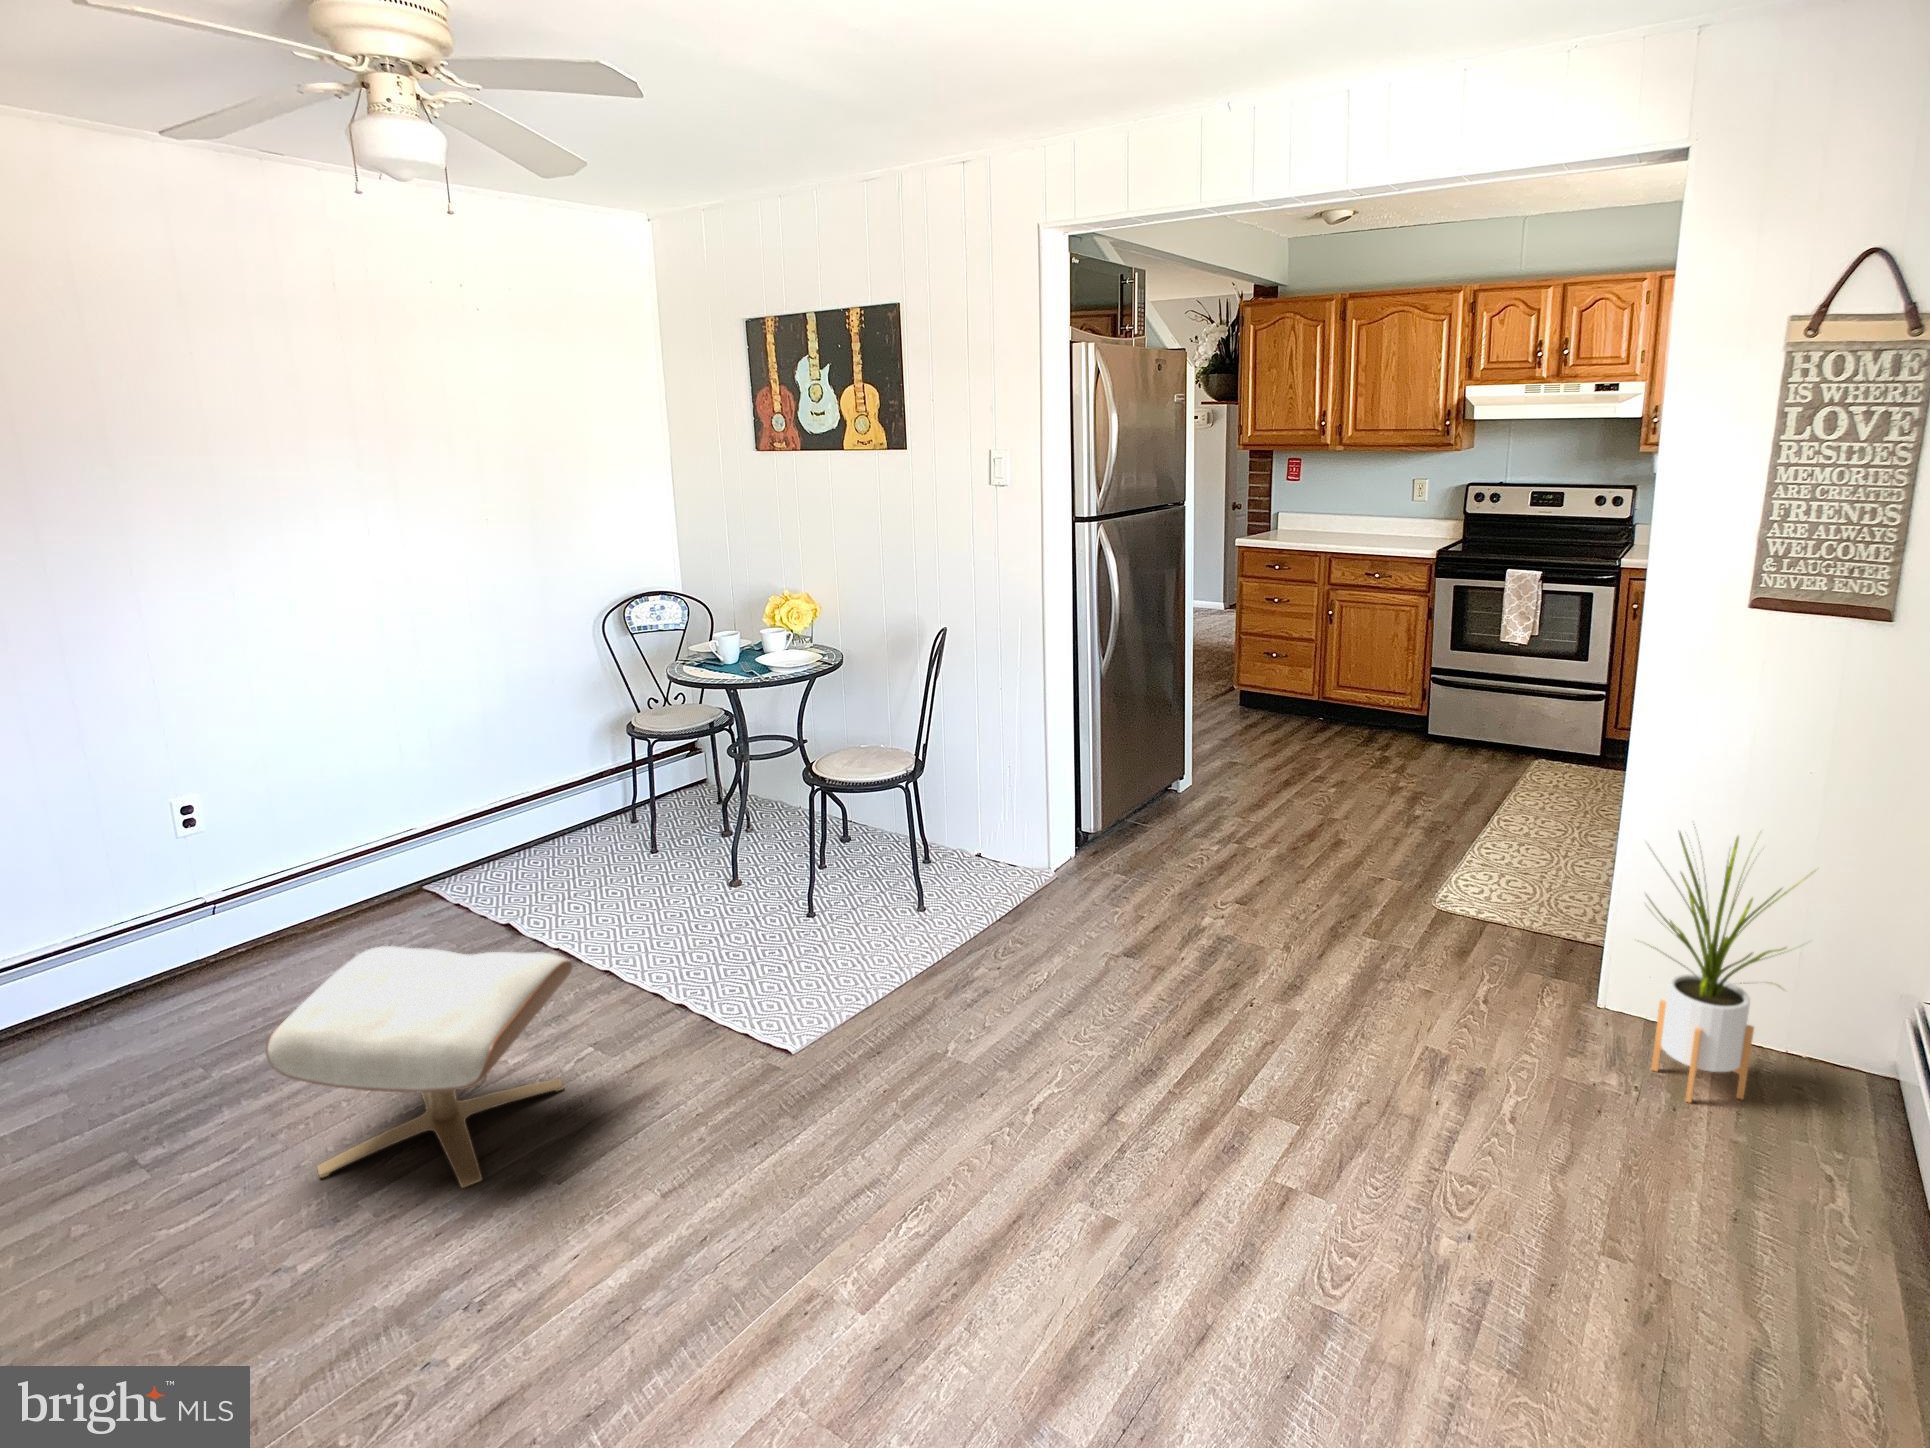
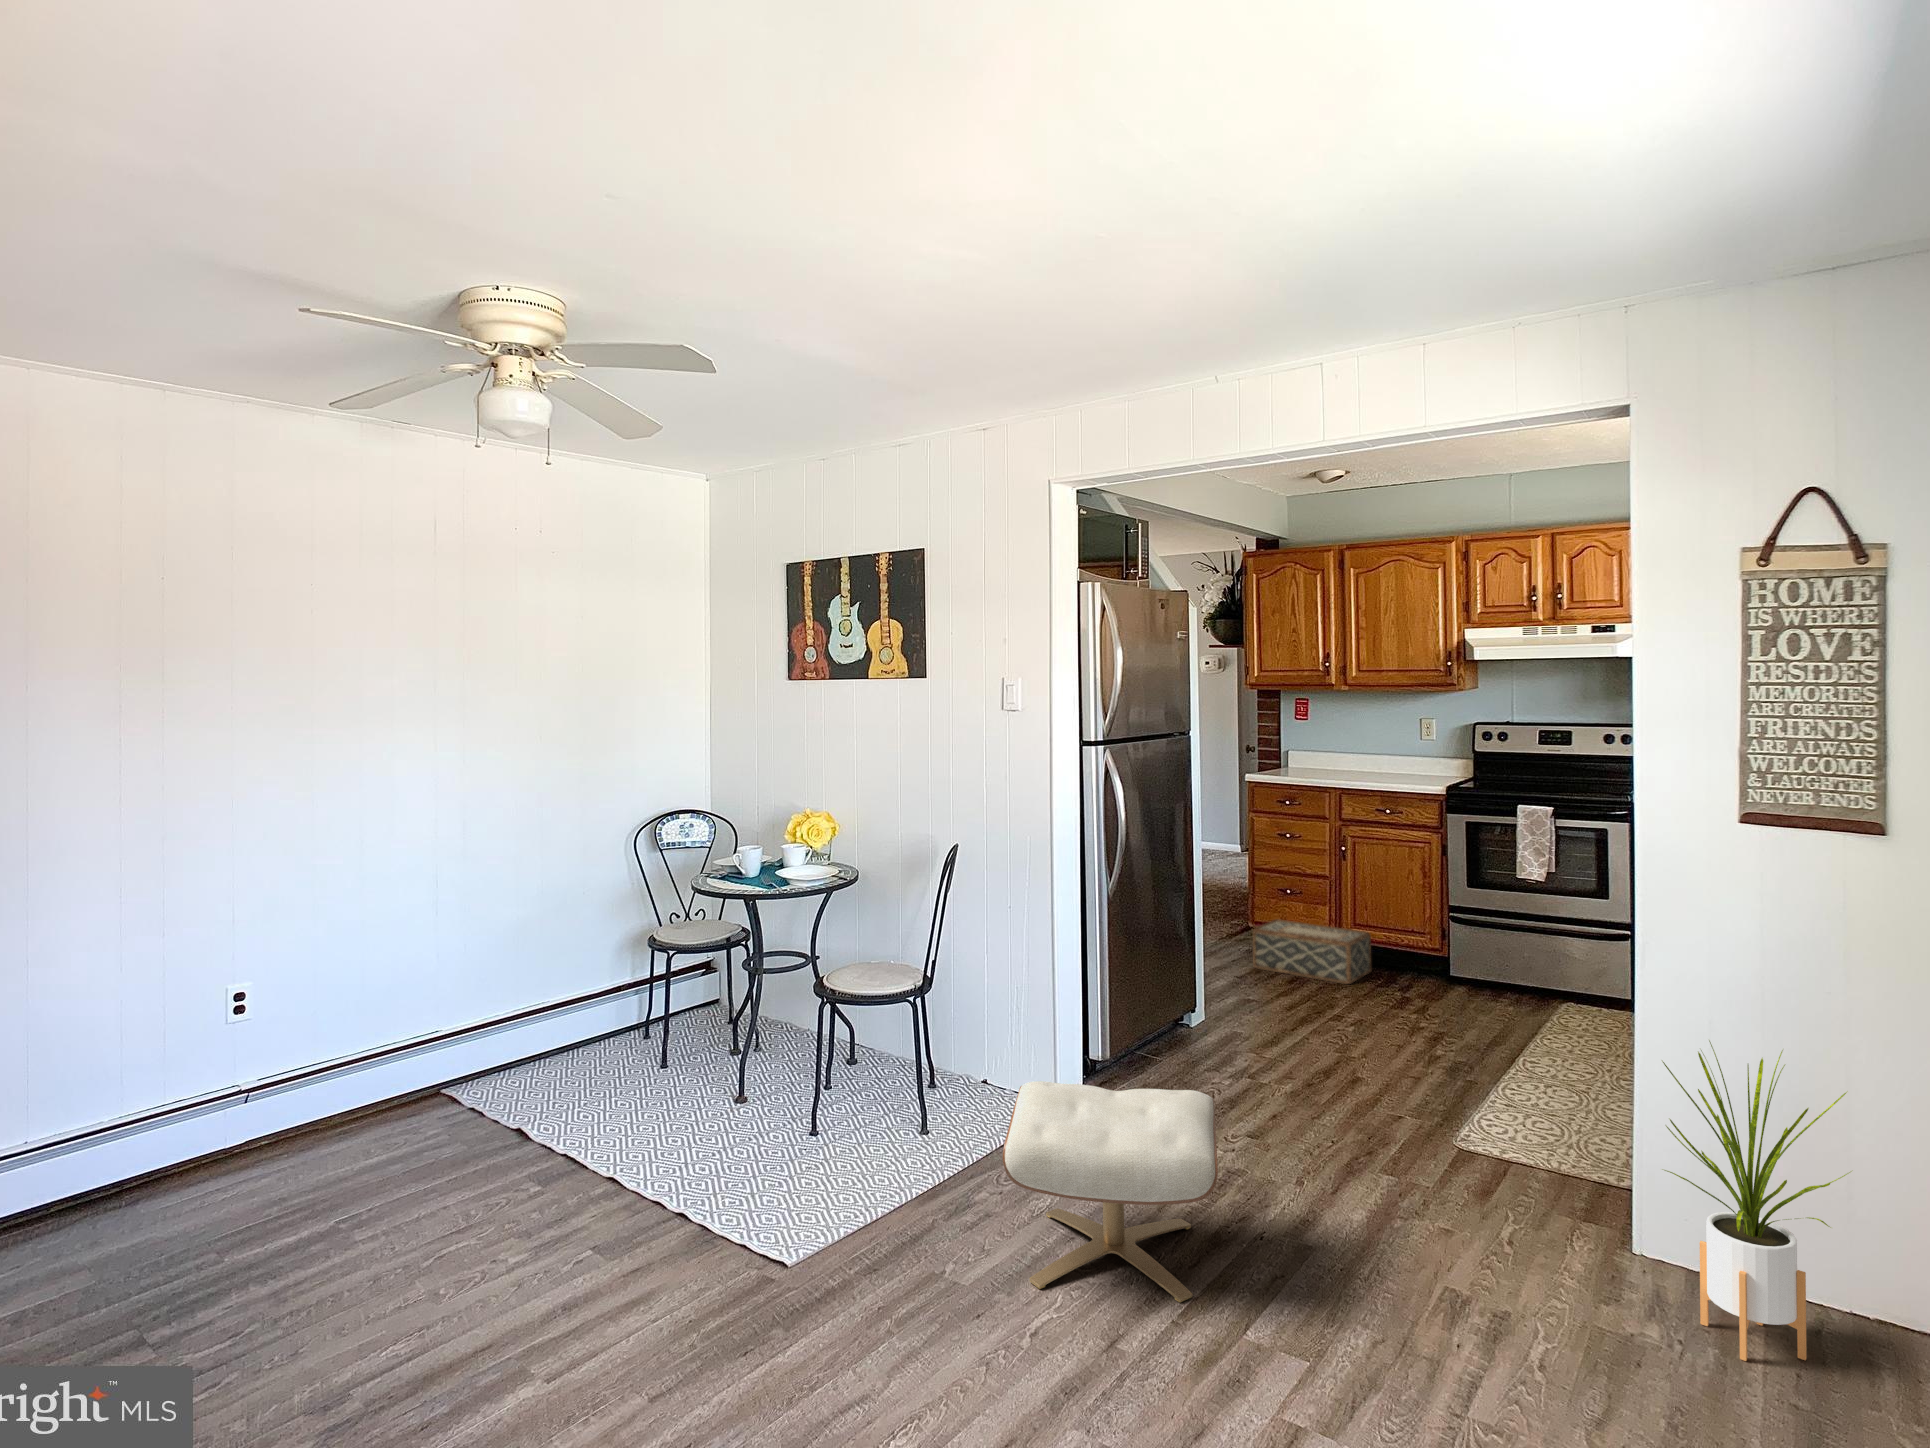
woven basket: none [1238,684,1353,746] -> present [1253,919,1372,984]
ottoman: present [266,946,572,1188] -> present [1003,1081,1218,1302]

